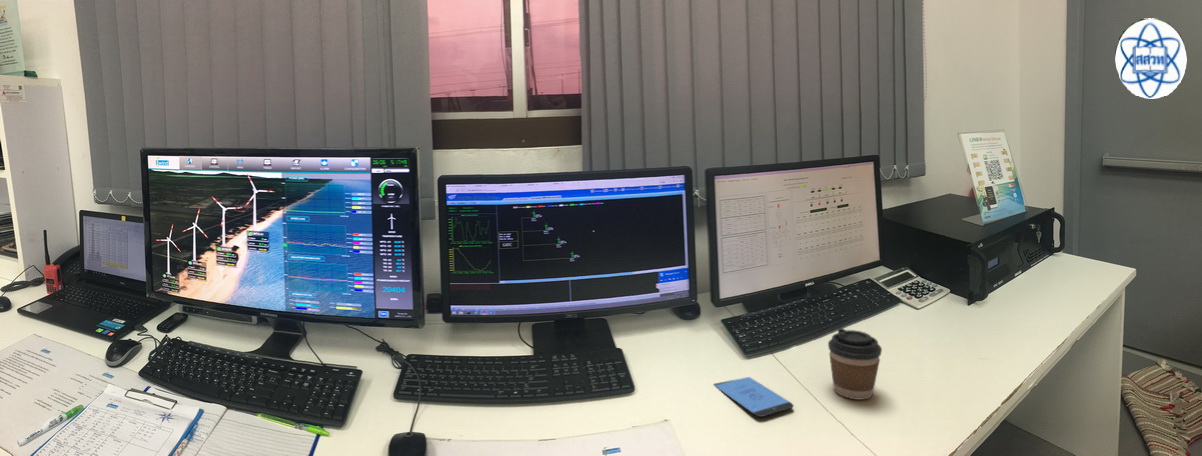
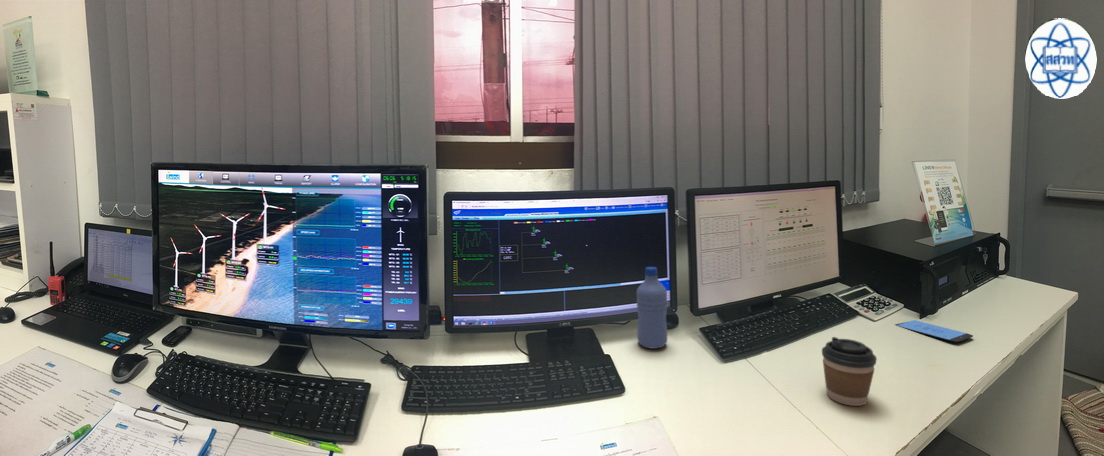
water bottle: none [647,255,681,341] -> present [637,267,667,349]
smartphone: present [714,377,793,417] -> present [895,320,973,342]

